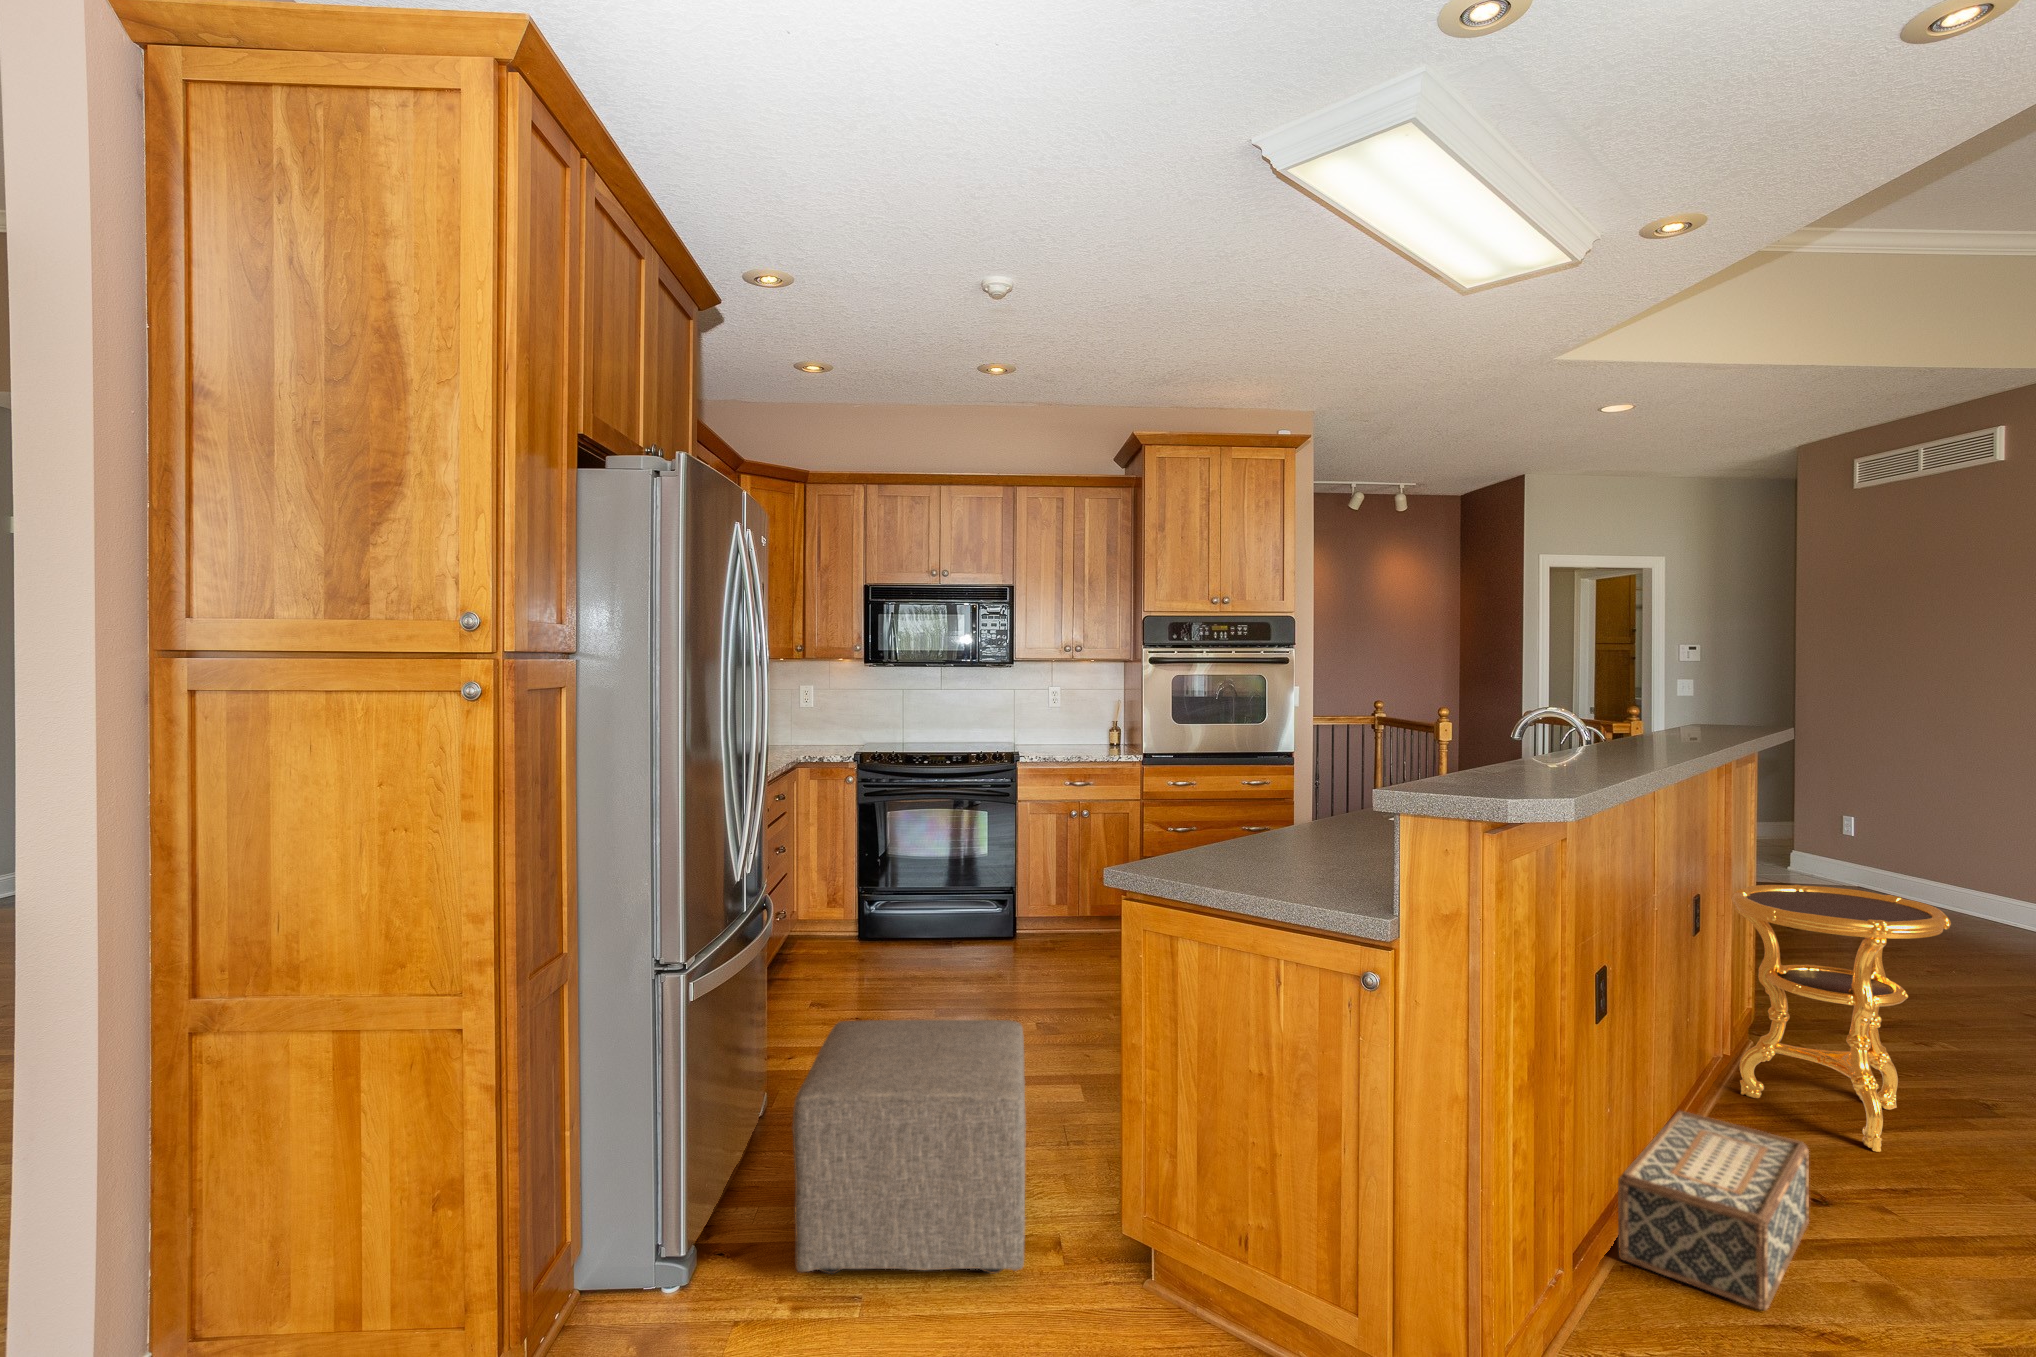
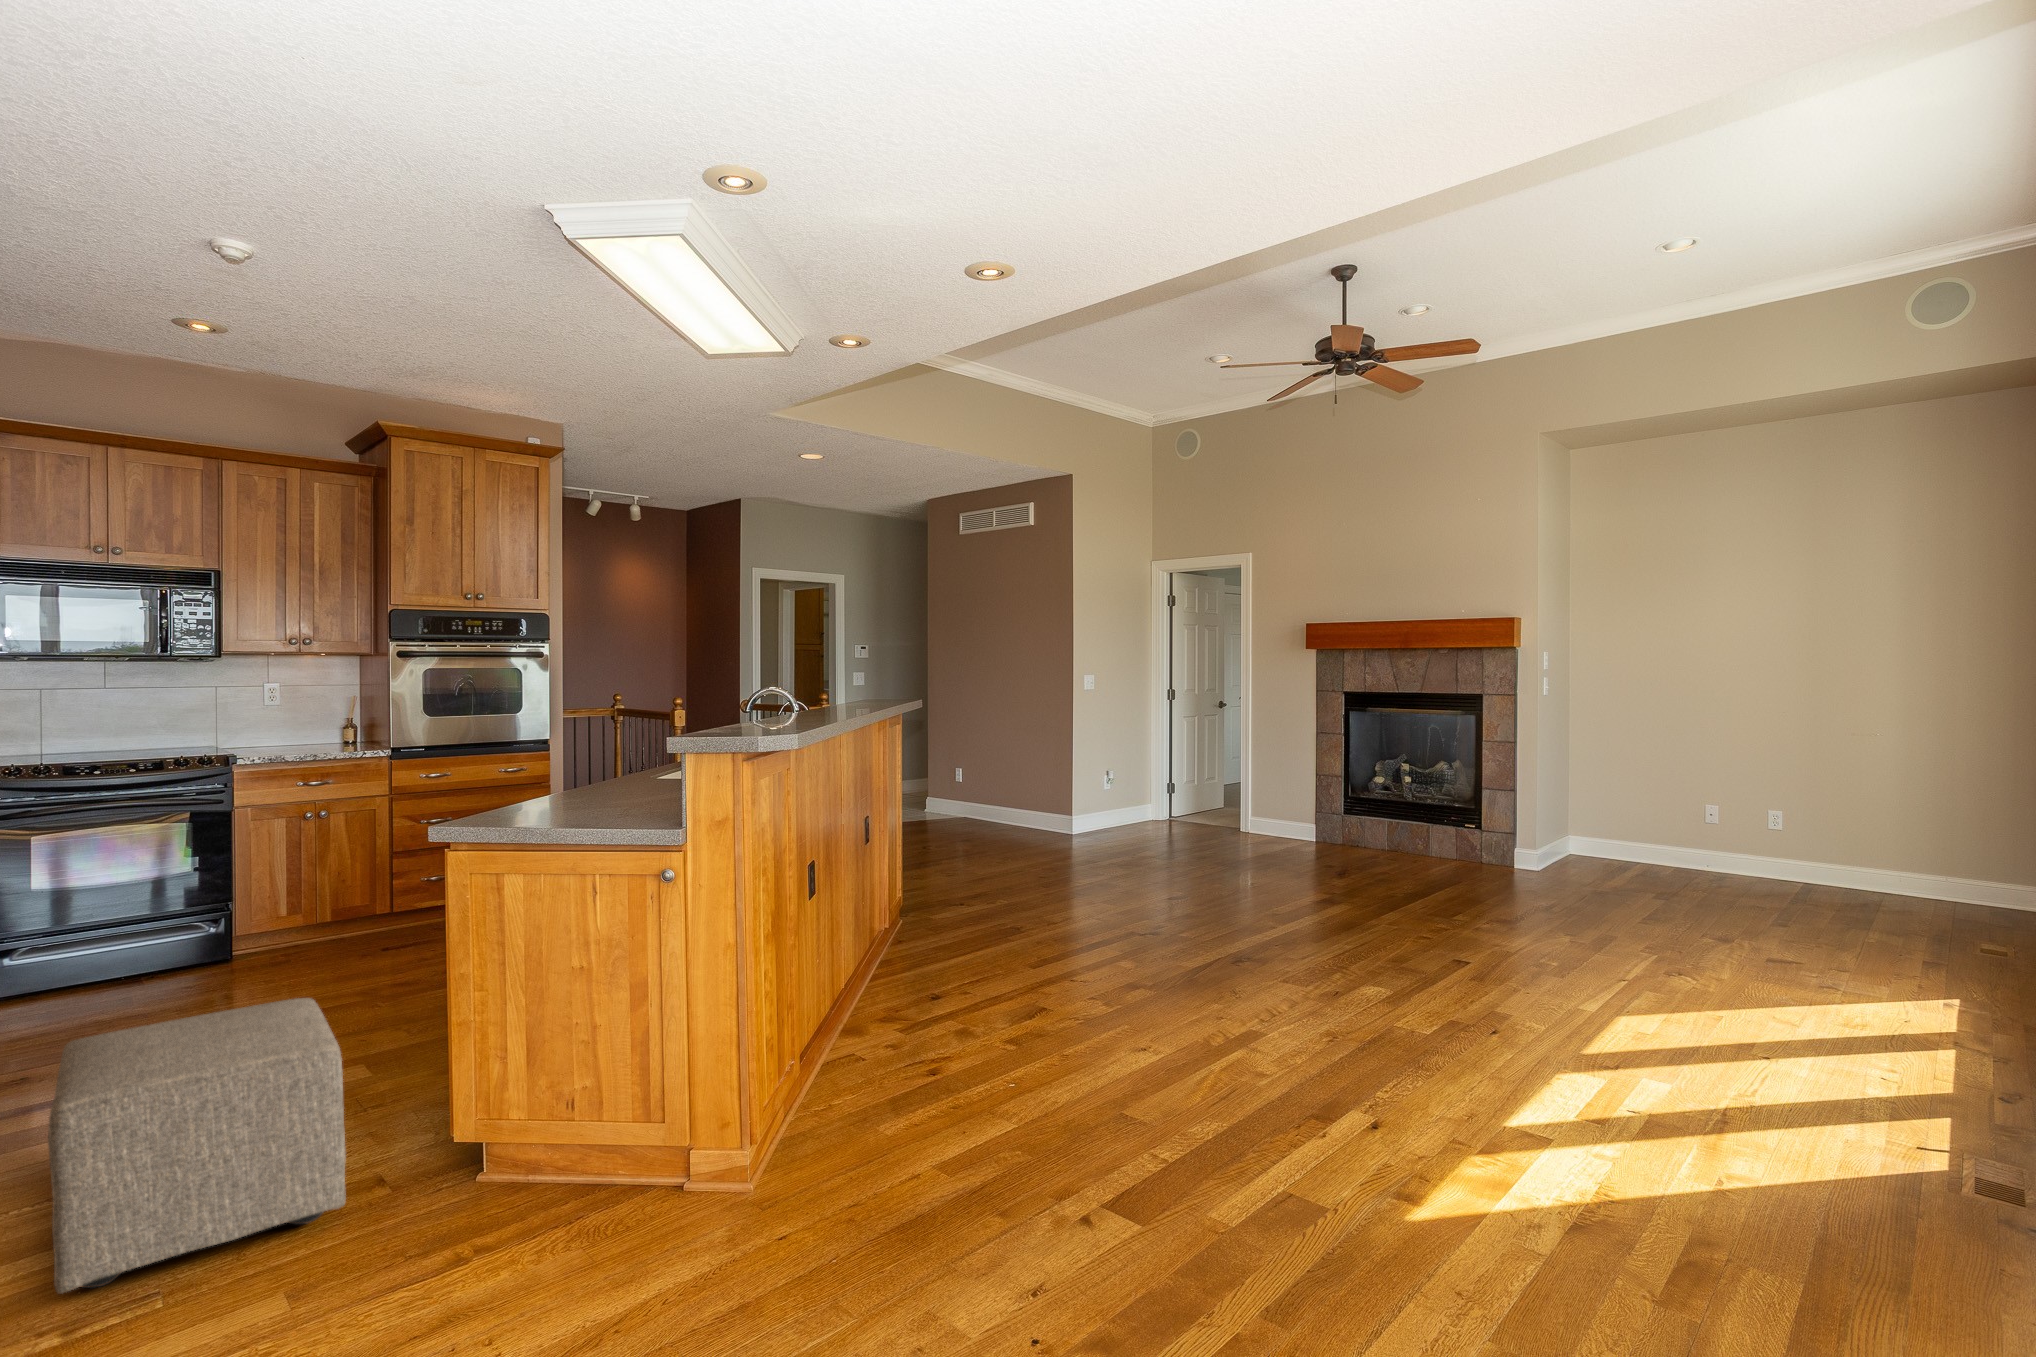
side table: present [1731,885,1951,1152] -> none [888,802,1001,964]
woven basket: present [1618,1111,1809,1310] -> none [825,958,931,1060]

